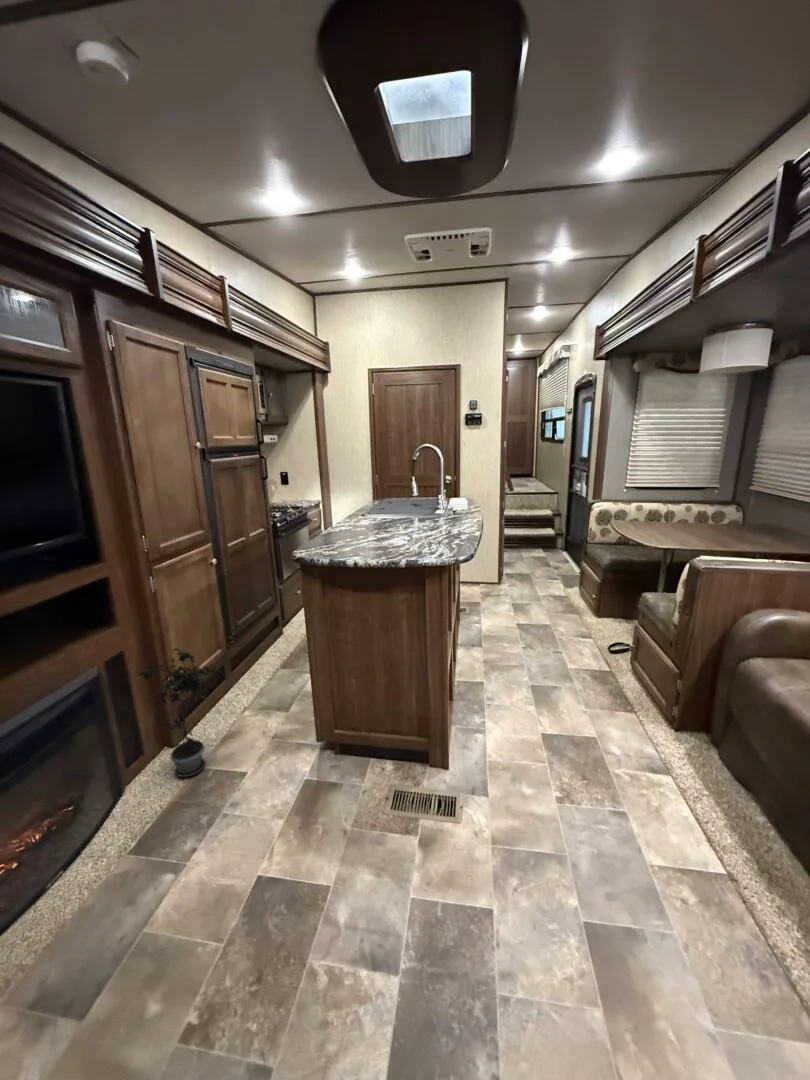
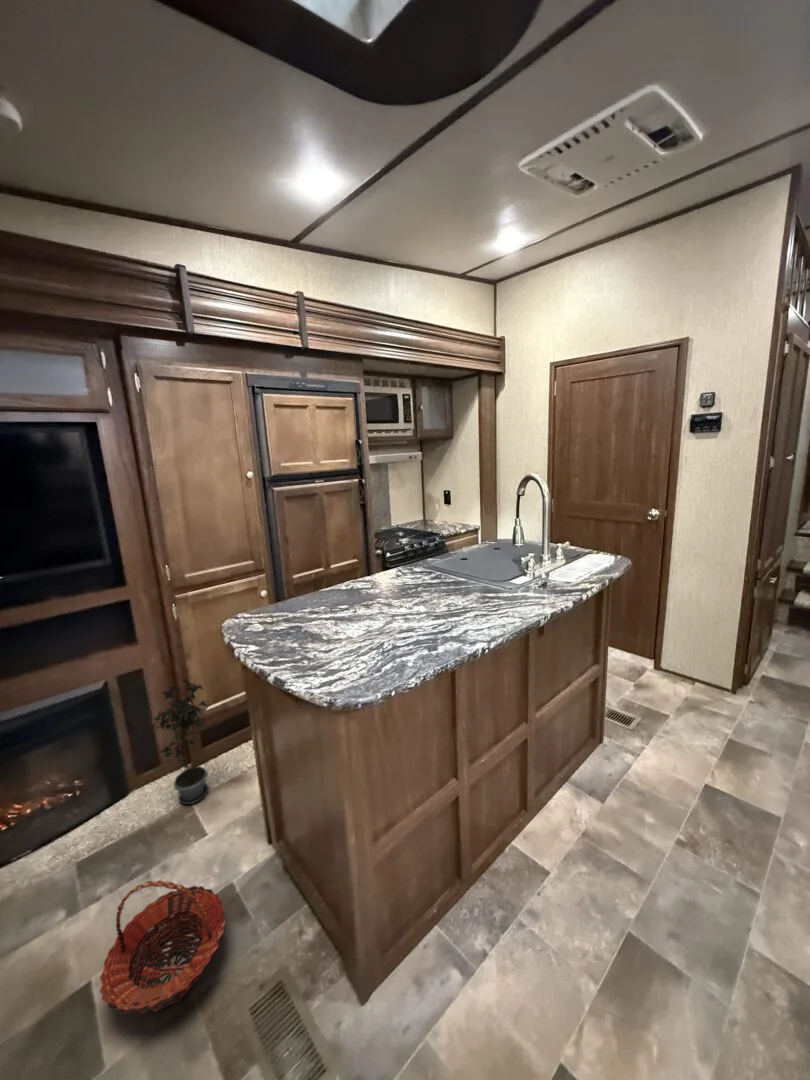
basket: none [265,755,358,863] -> present [100,881,225,1015]

